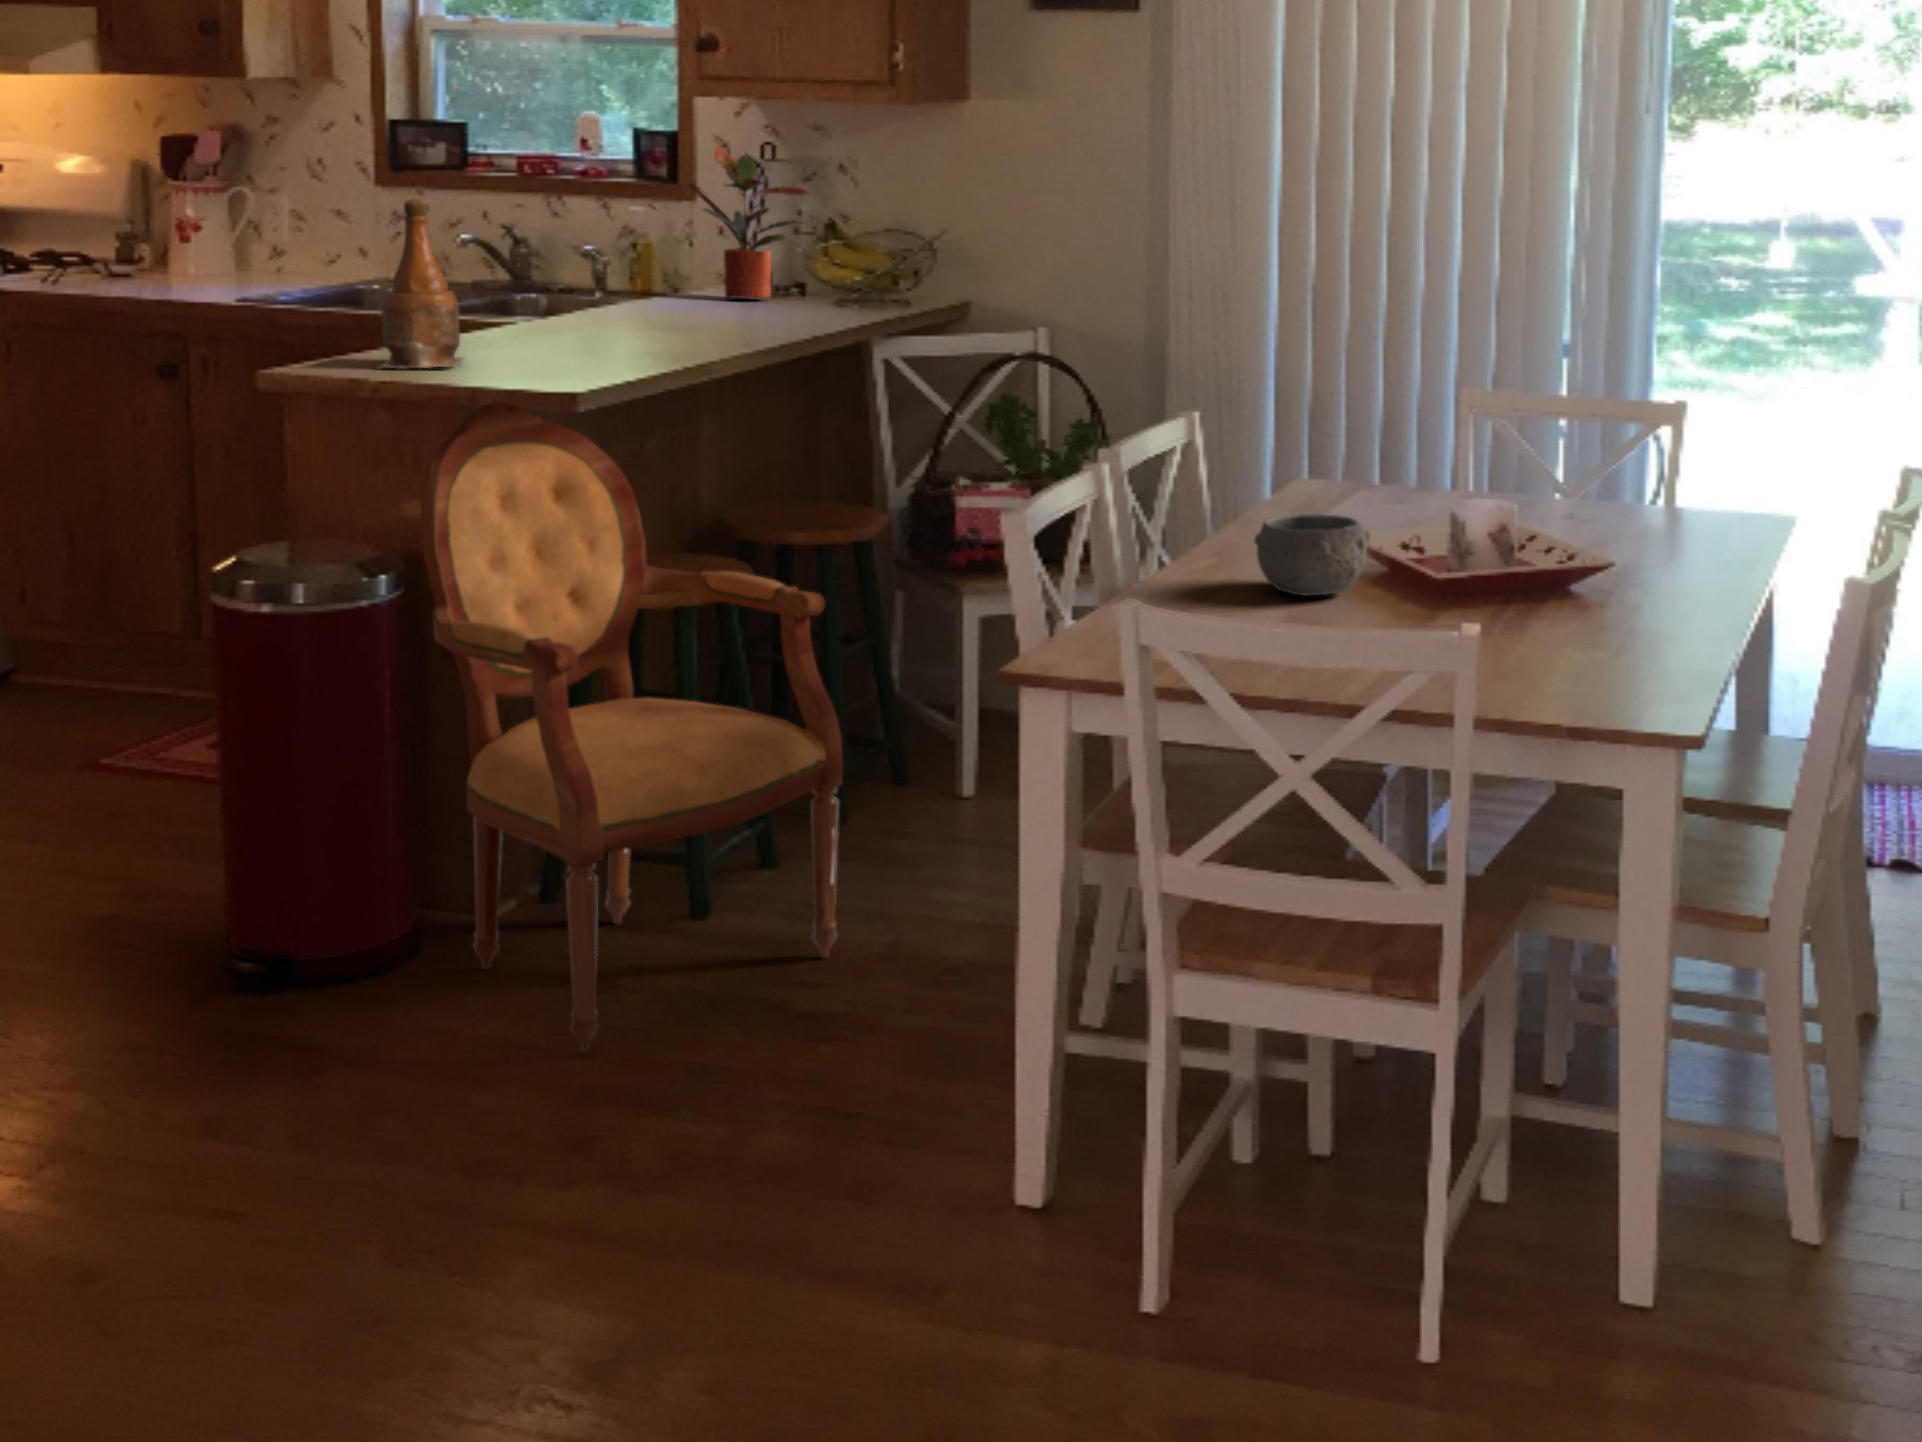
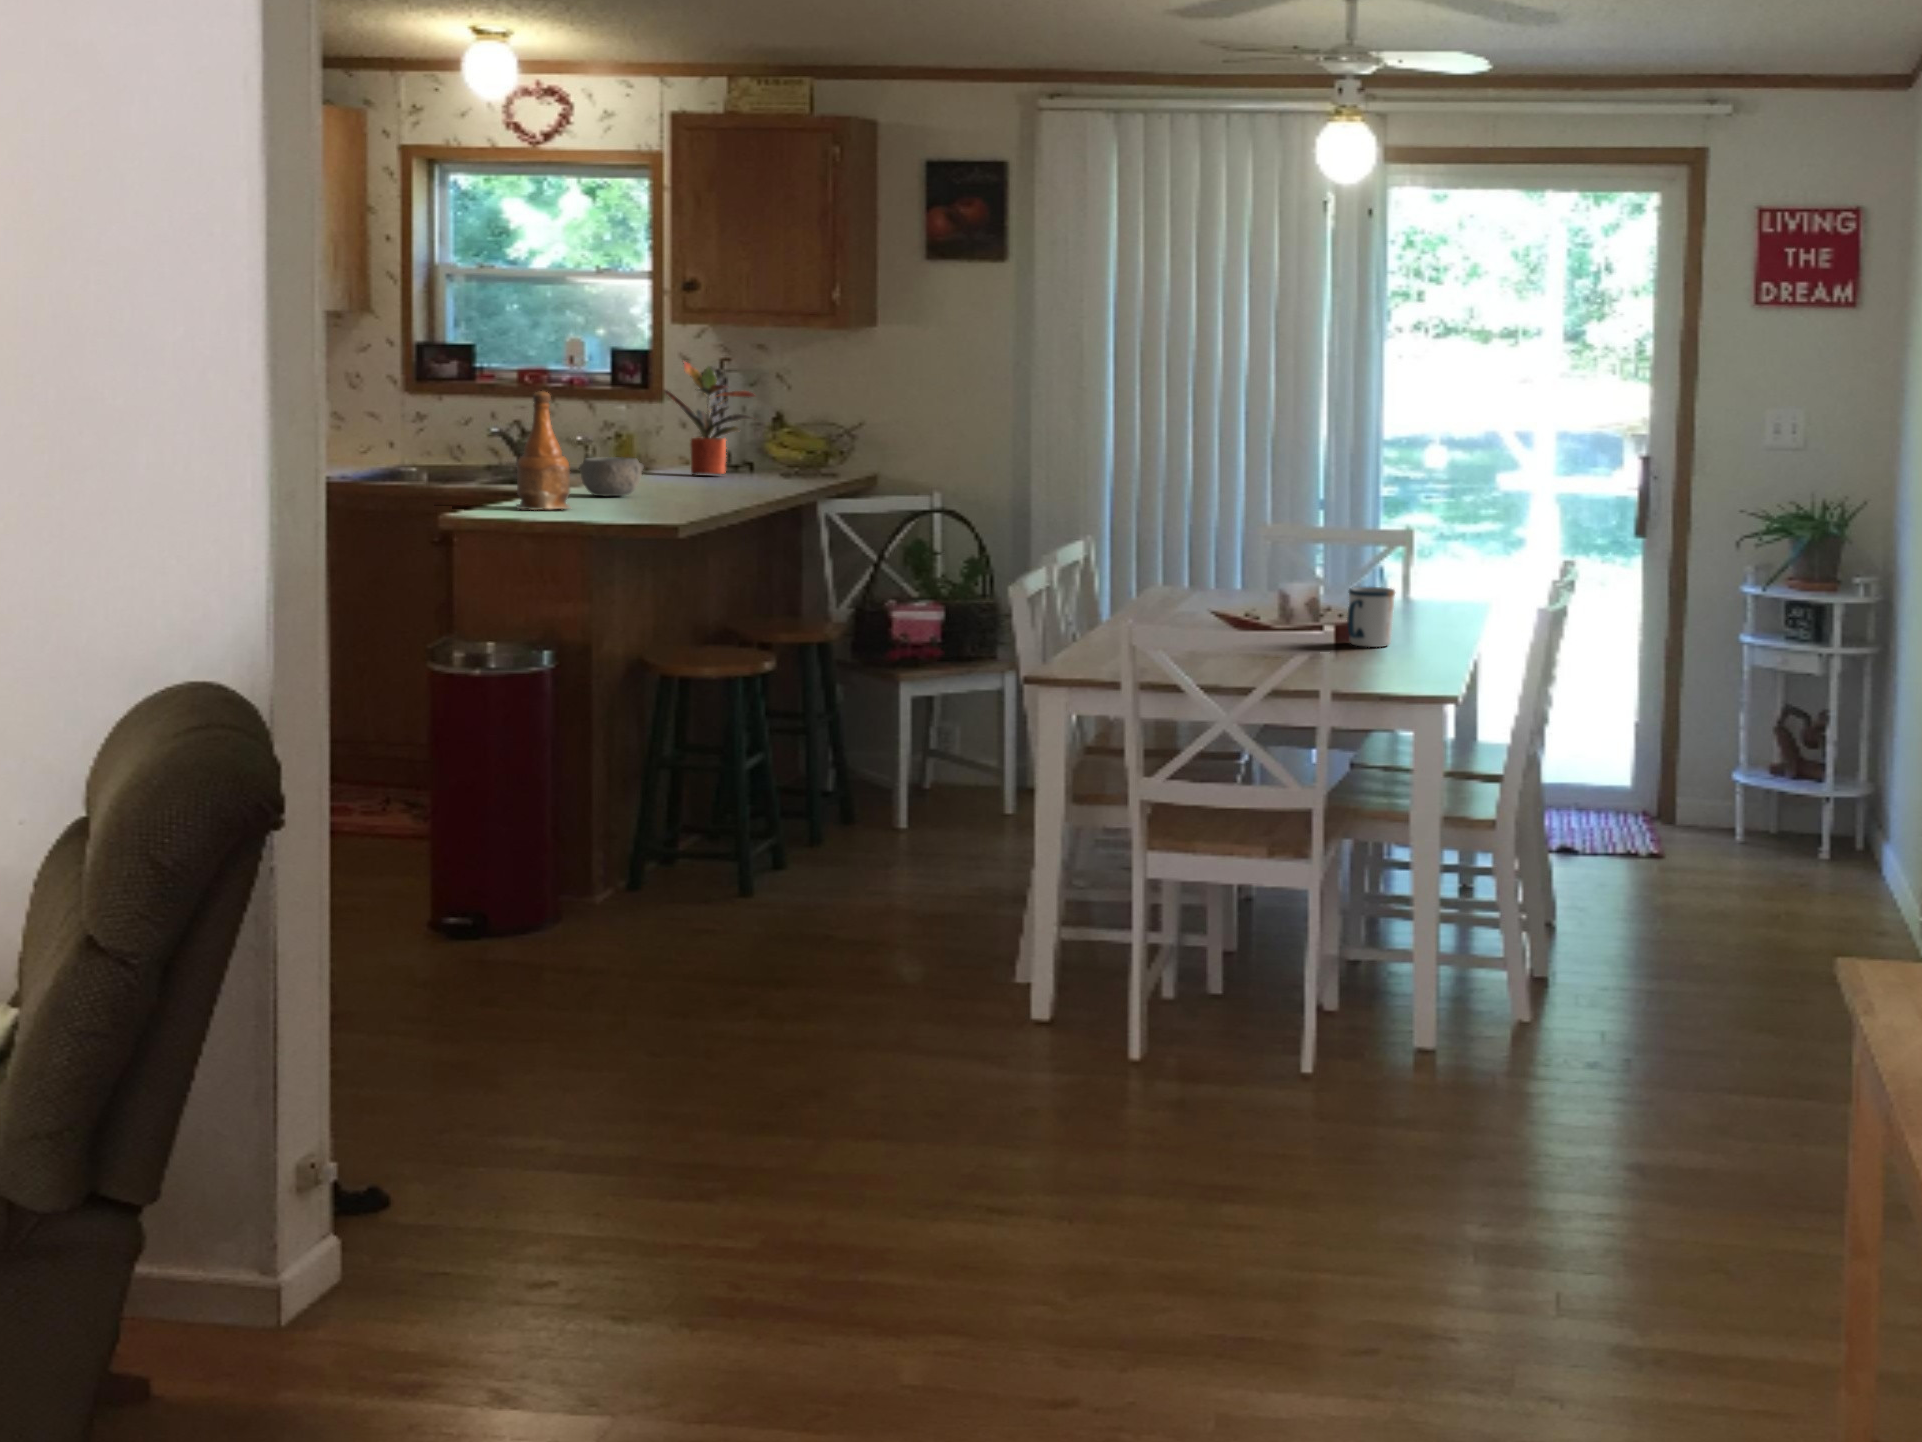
armchair: present [421,403,843,1053] -> none [572,531,857,966]
bowl: present [1254,514,1370,596] -> present [579,457,644,496]
mug: none [1538,523,1619,622] -> present [1347,587,1395,647]

